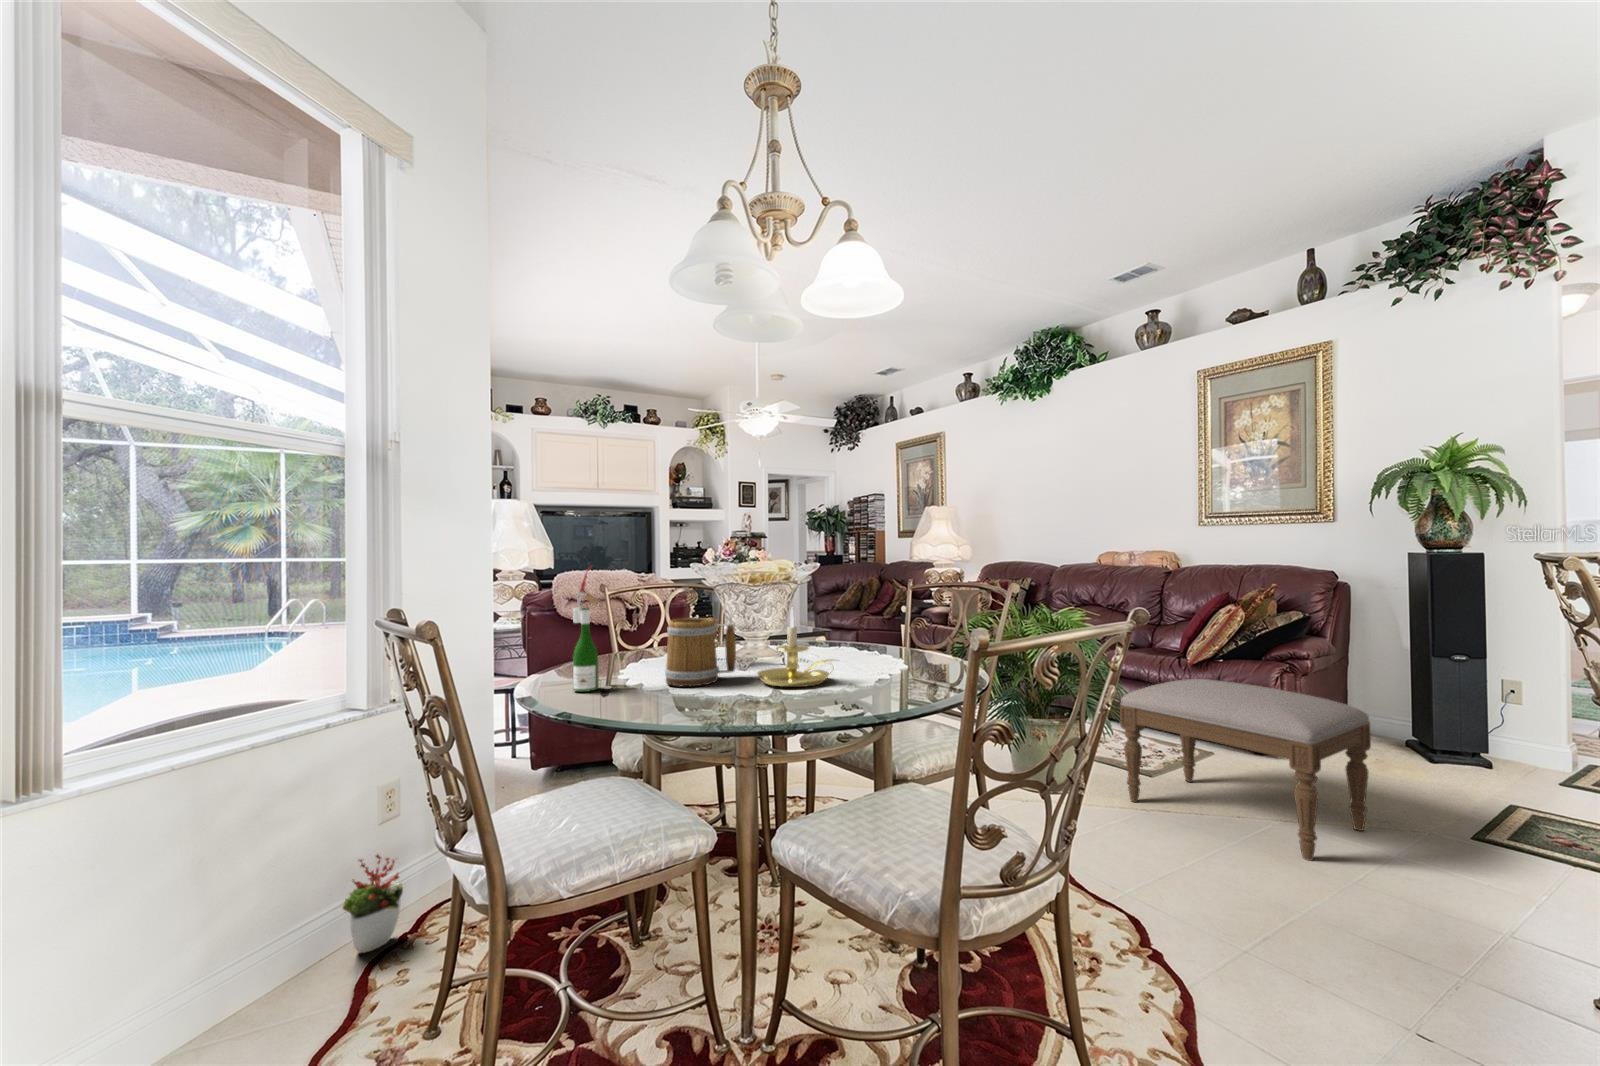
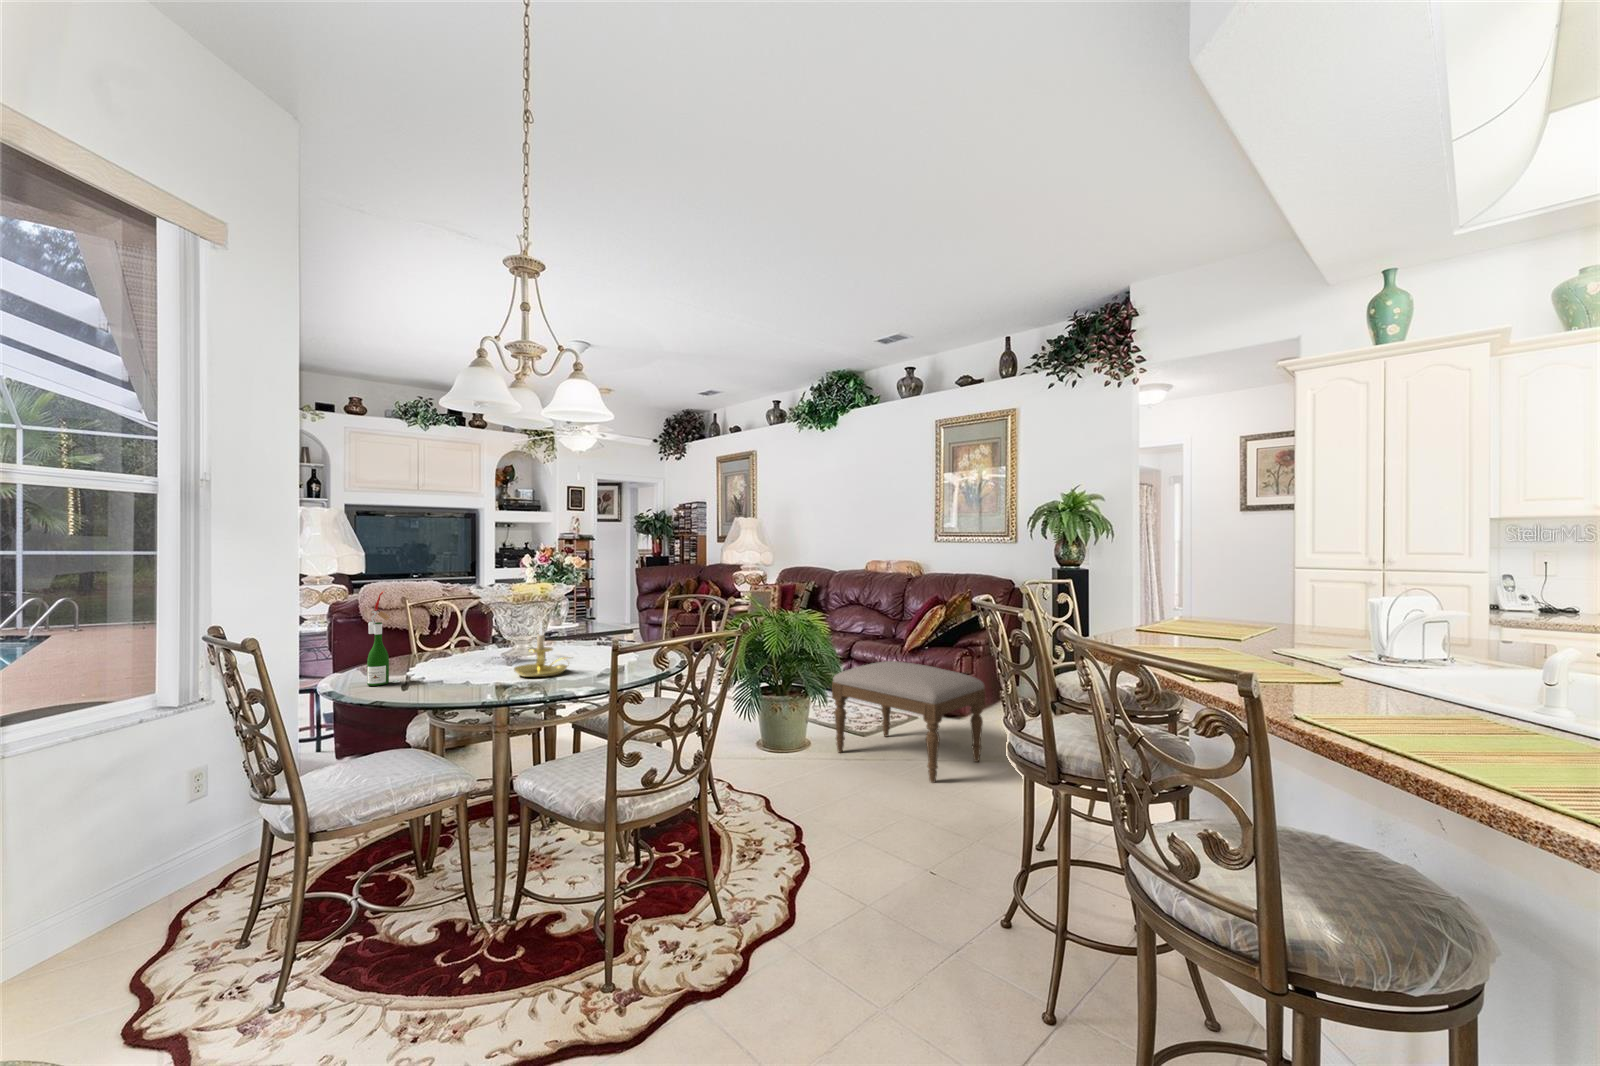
mug: present [665,618,736,686] -> none [444,628,502,679]
decorative plant: present [342,855,403,953] -> none [155,823,212,905]

